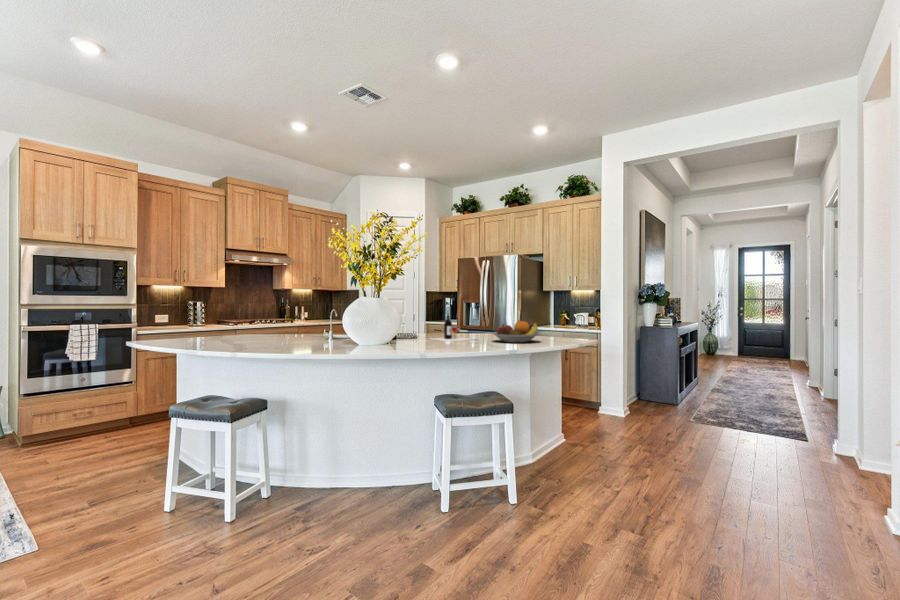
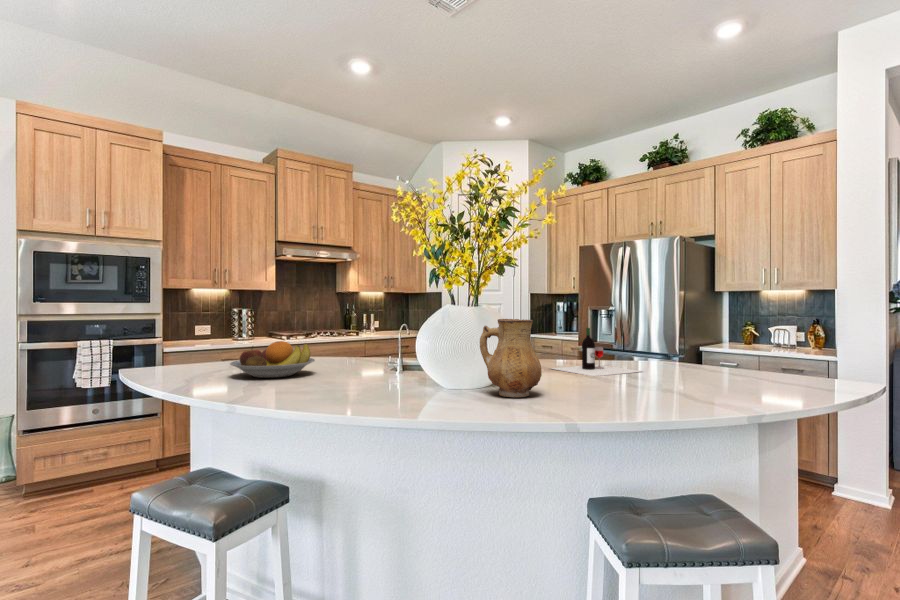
ceramic pitcher: none [379,307,413,349] -> present [480,319,542,397]
fruit bowl: present [492,321,540,343] -> present [230,341,315,378]

